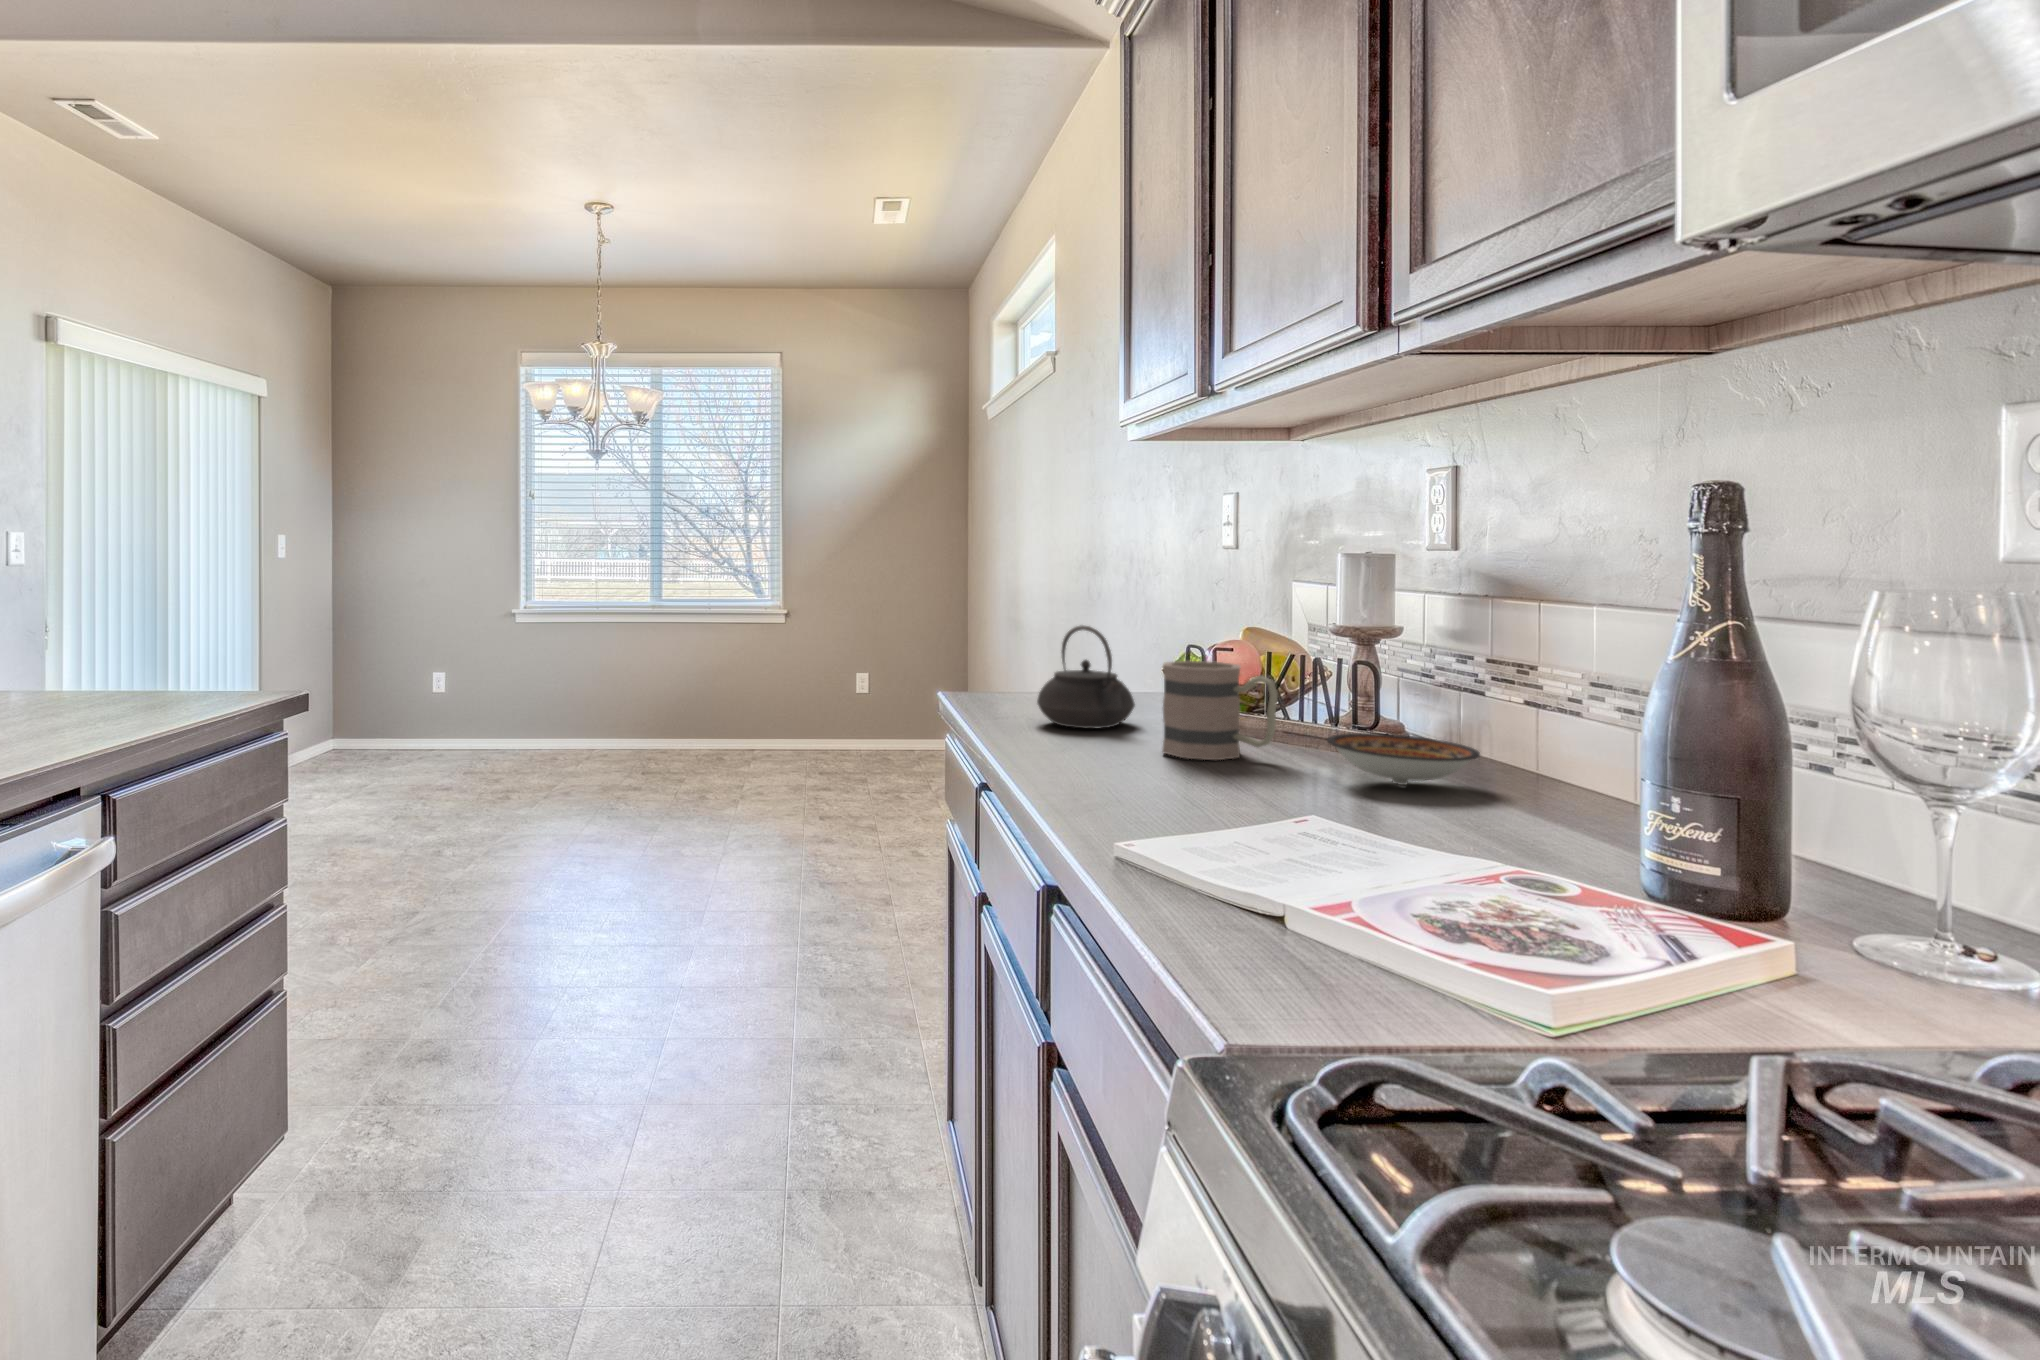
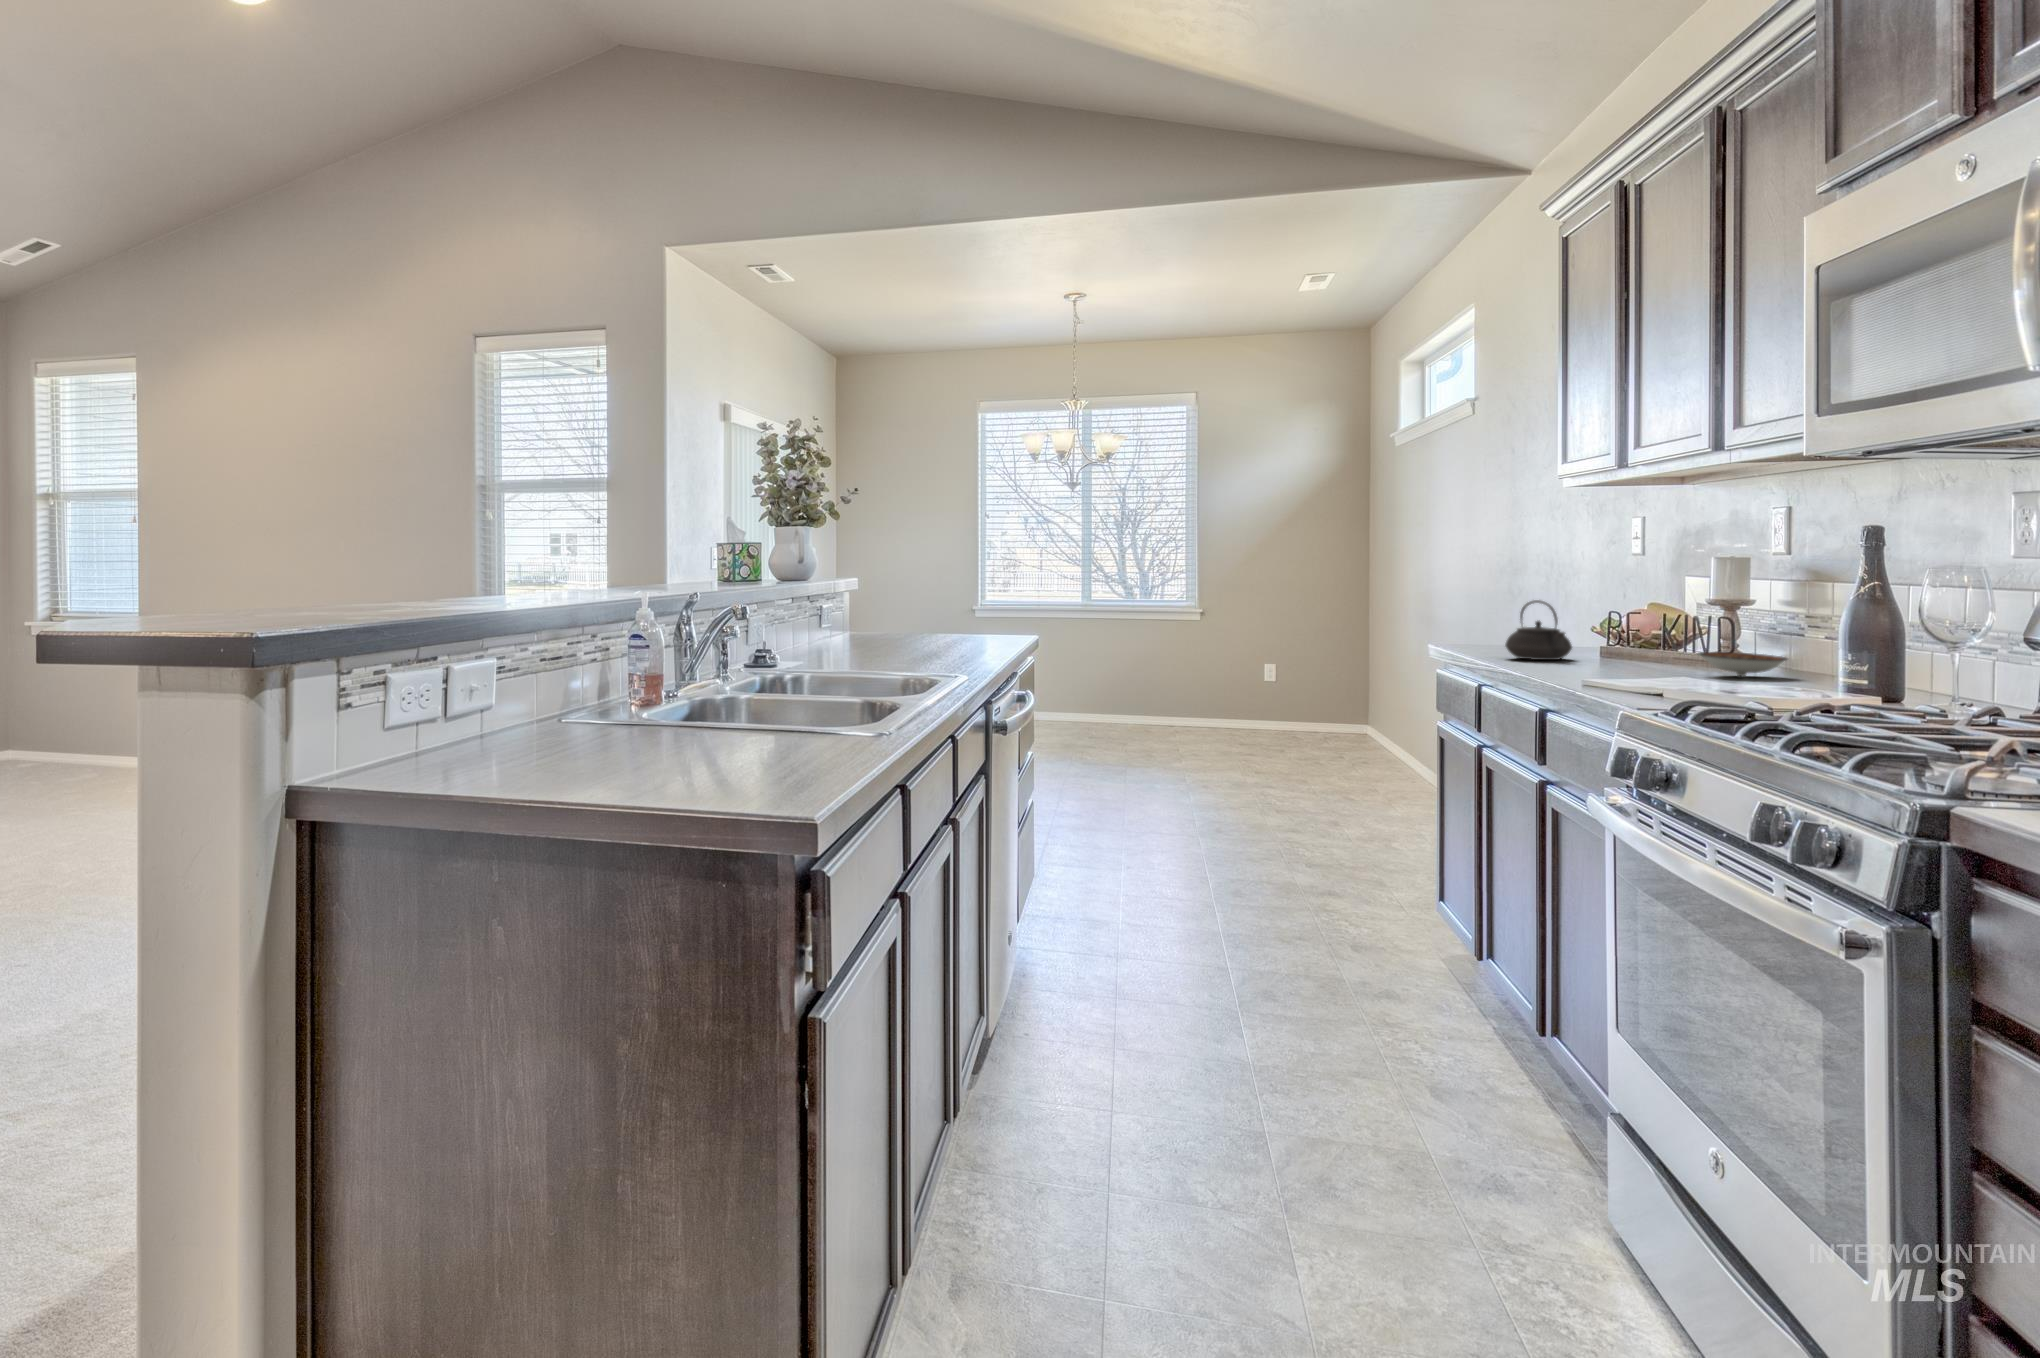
mug: present [1162,661,1278,760] -> none [1595,617,1669,669]

